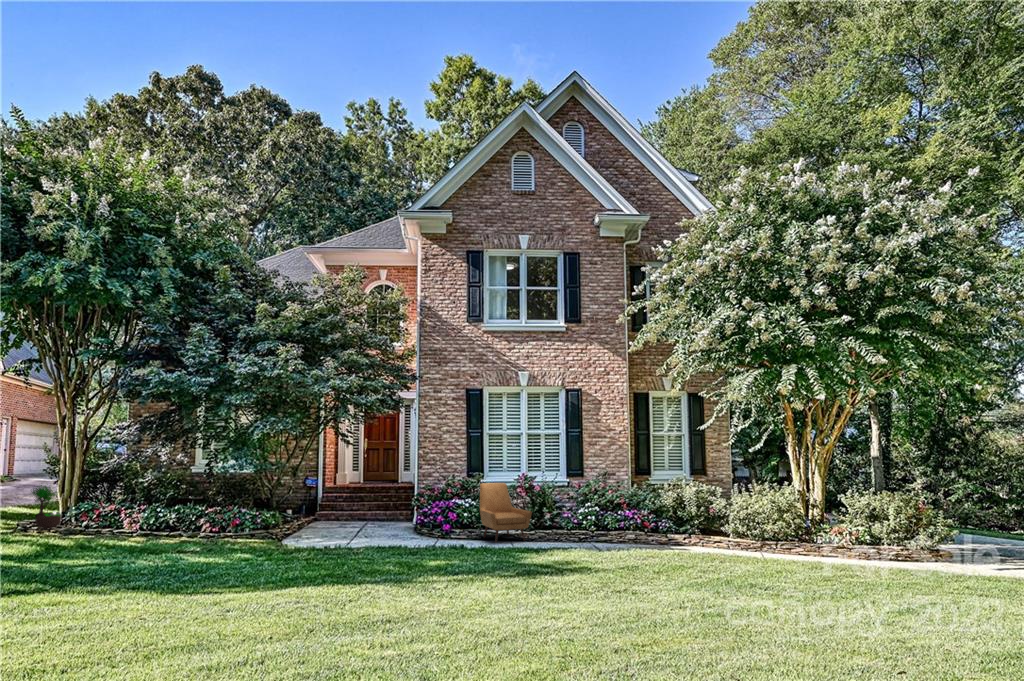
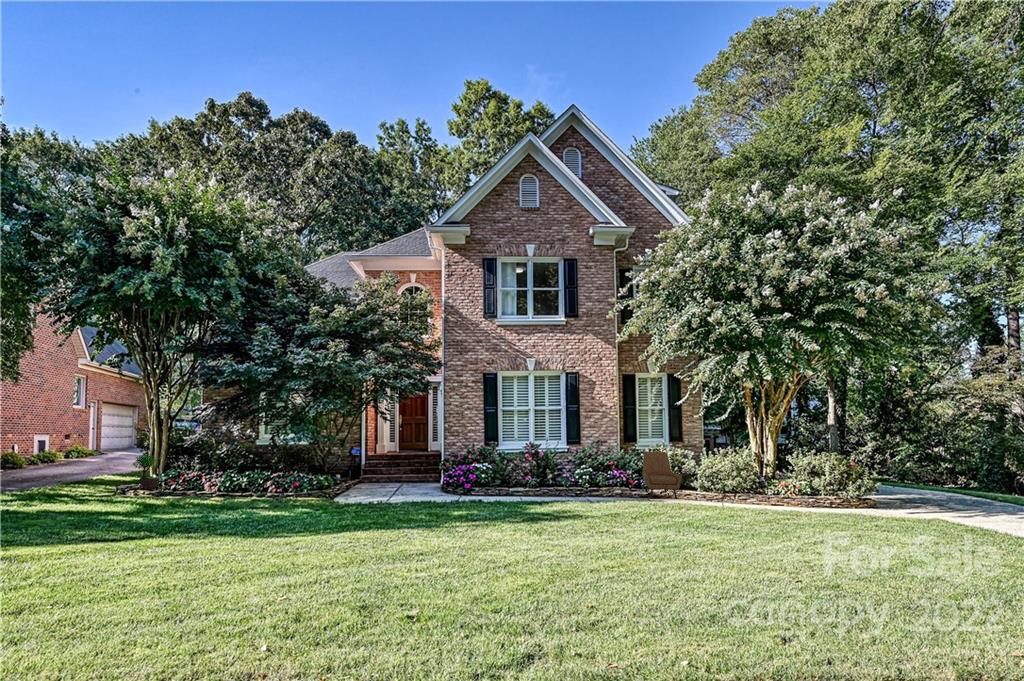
chair: present [480,483,532,543] -> present [642,452,682,499]

